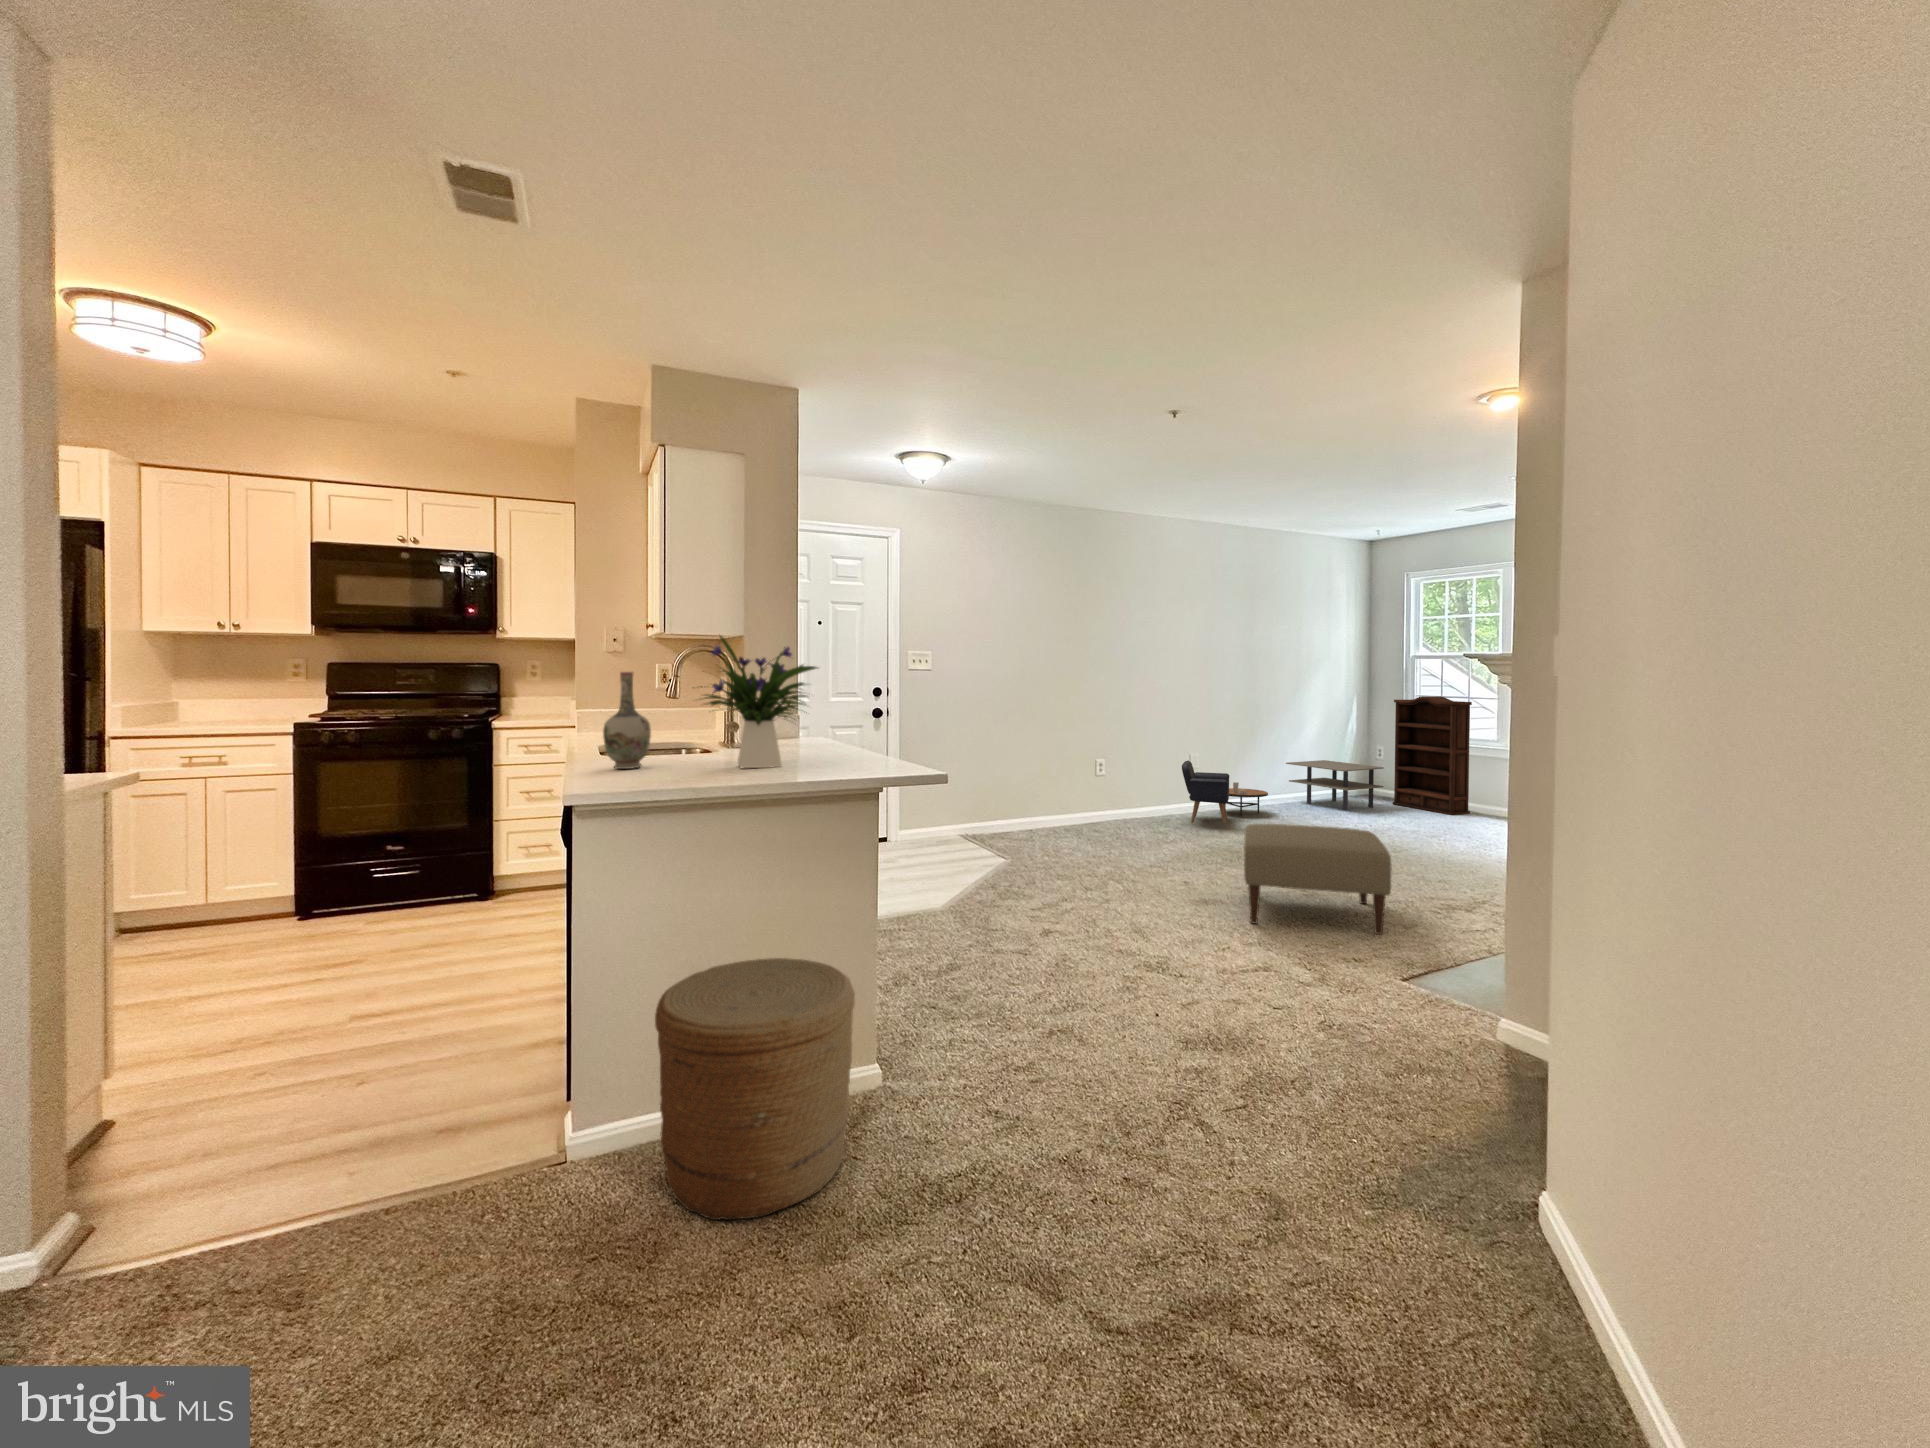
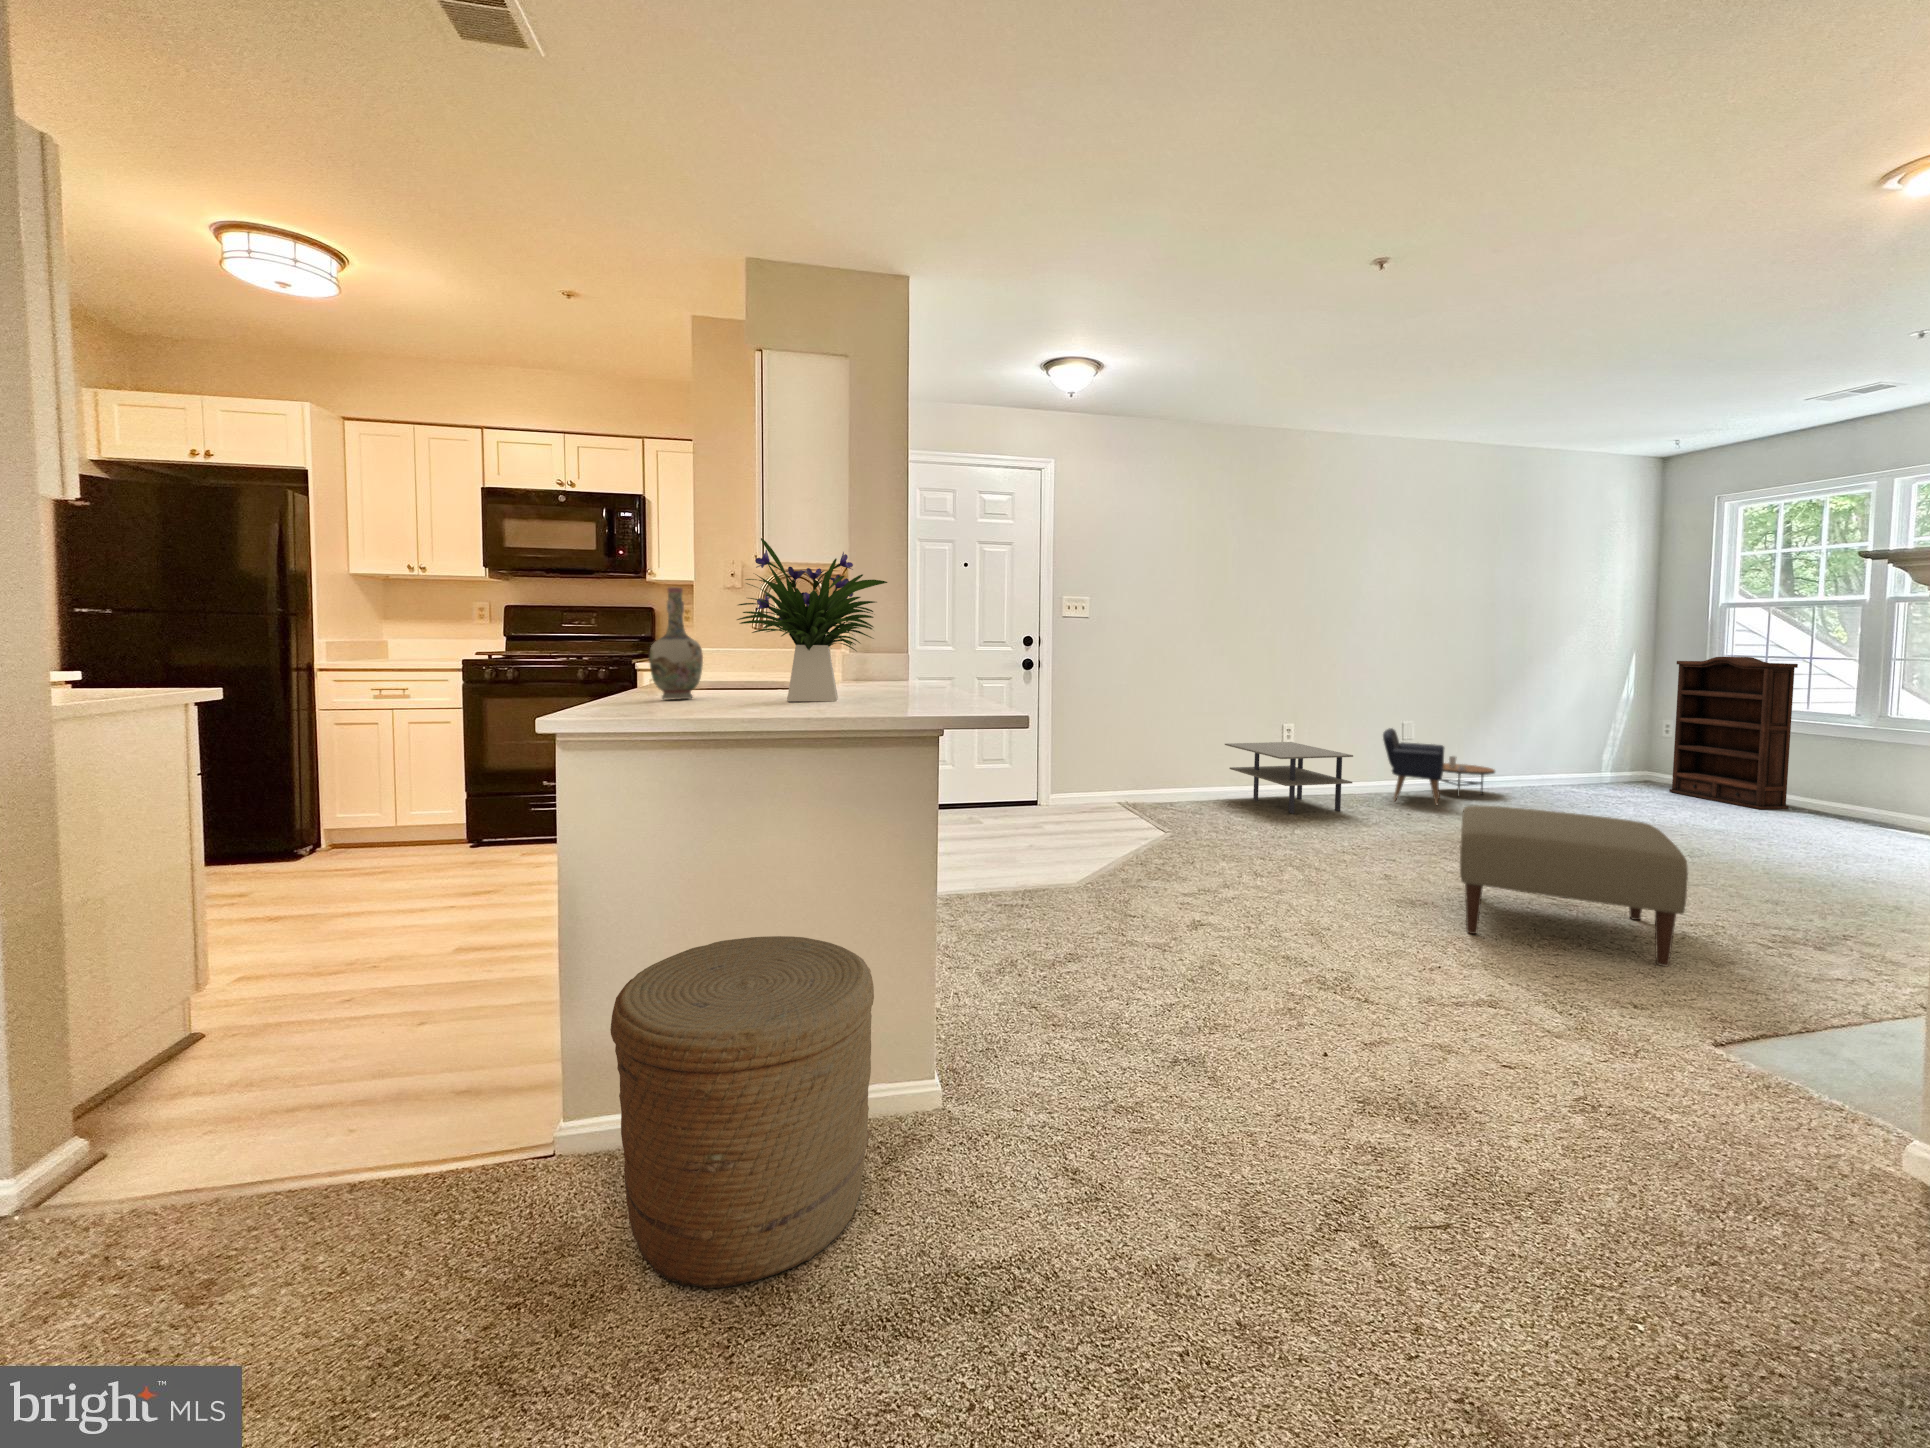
side table: present [1286,760,1384,811] -> present [1225,742,1353,814]

